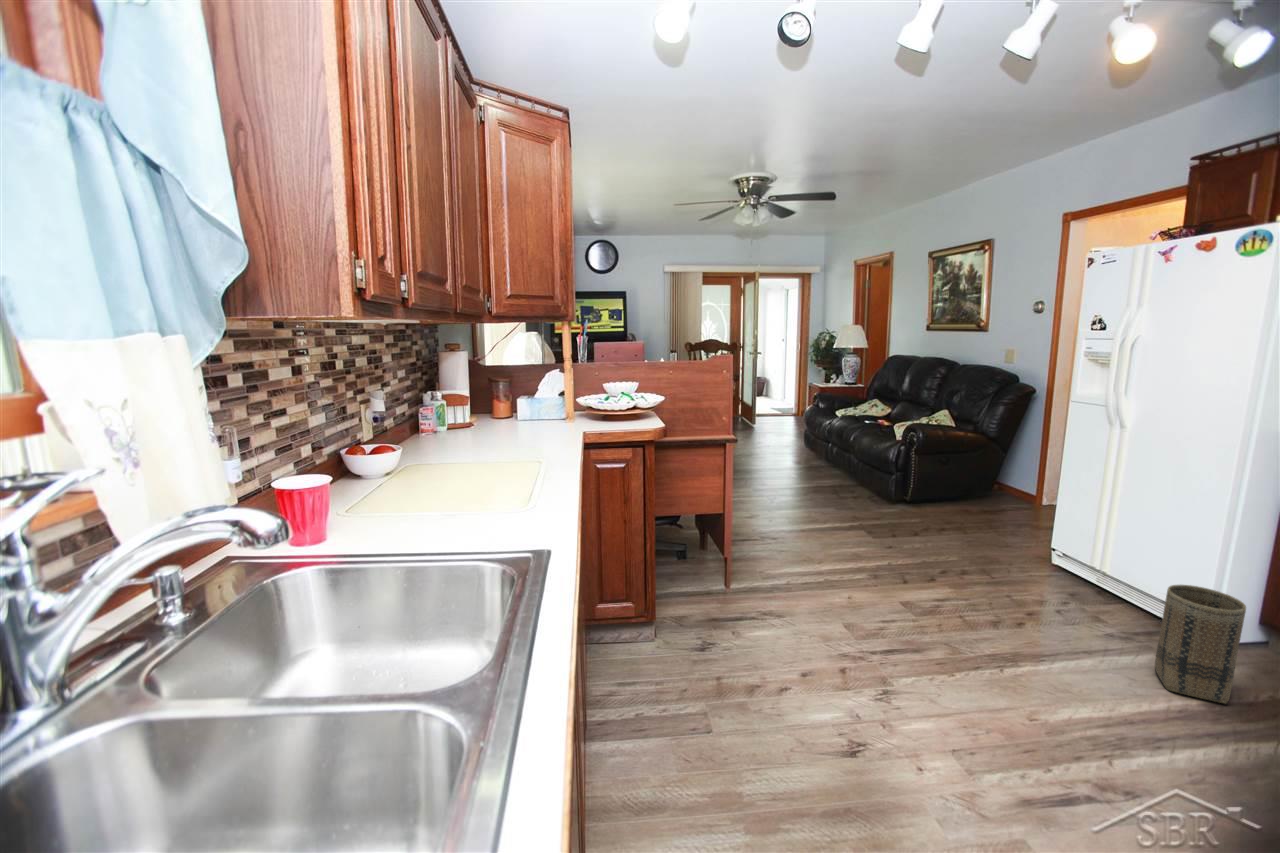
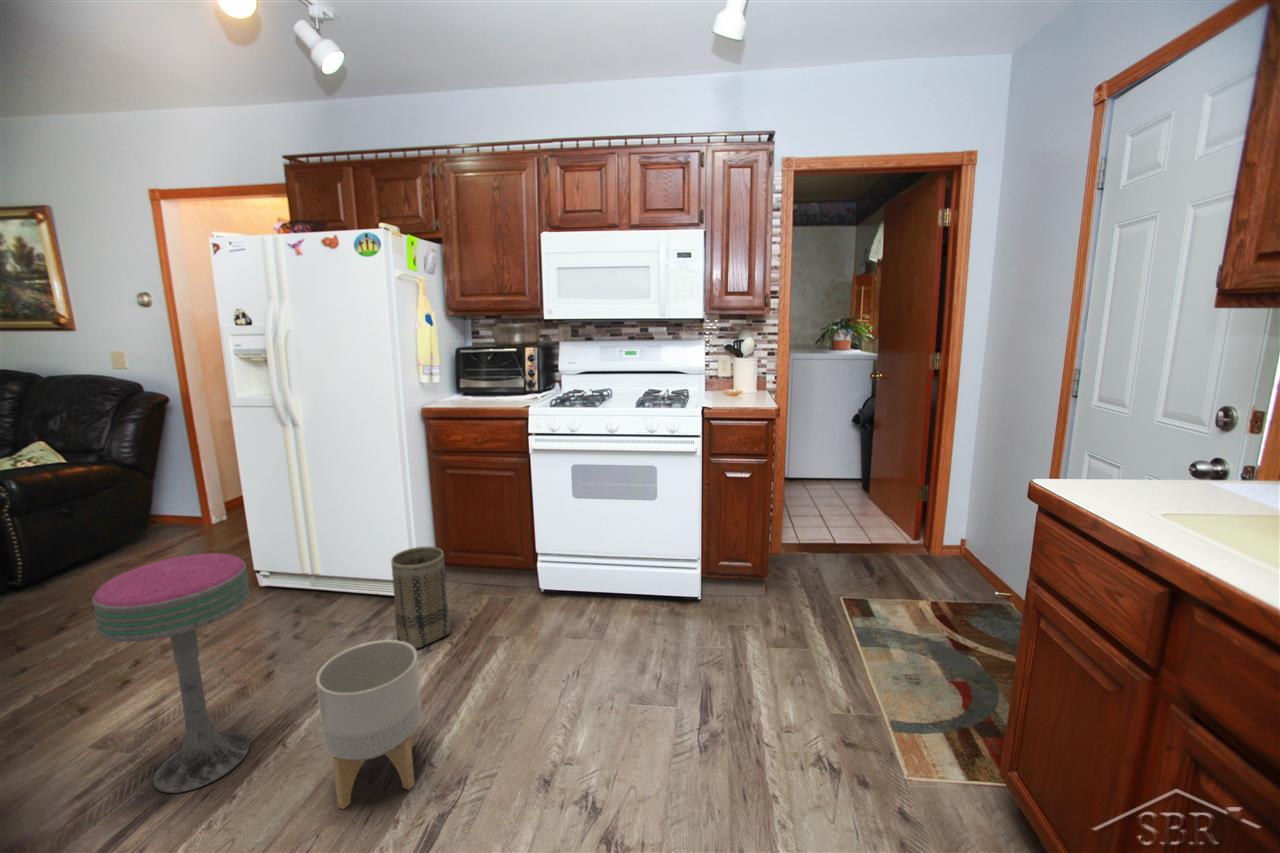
bar stool: none [915,500,1012,663] -> present [92,553,250,793]
planter: none [1014,624,1127,775] -> present [316,640,422,809]

